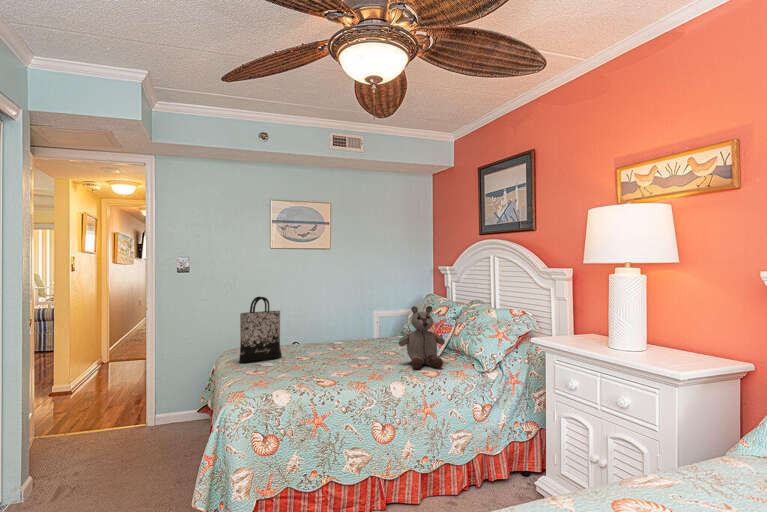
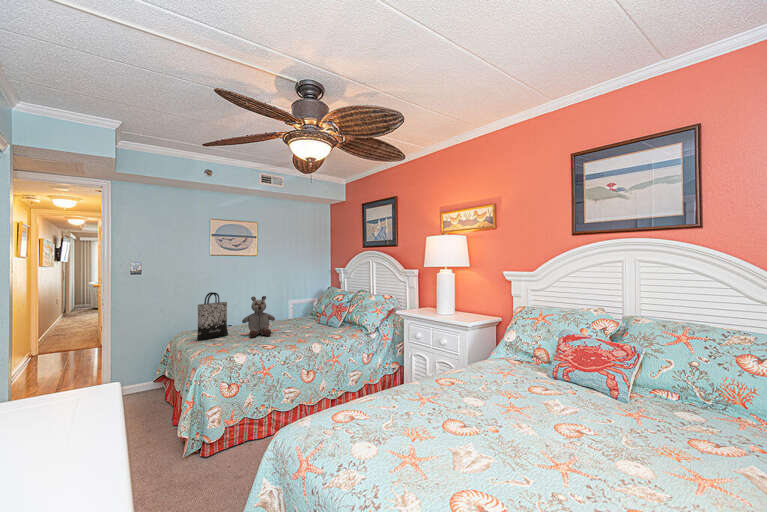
stuffed bear: present [399,306,445,369] -> present [242,296,275,337]

